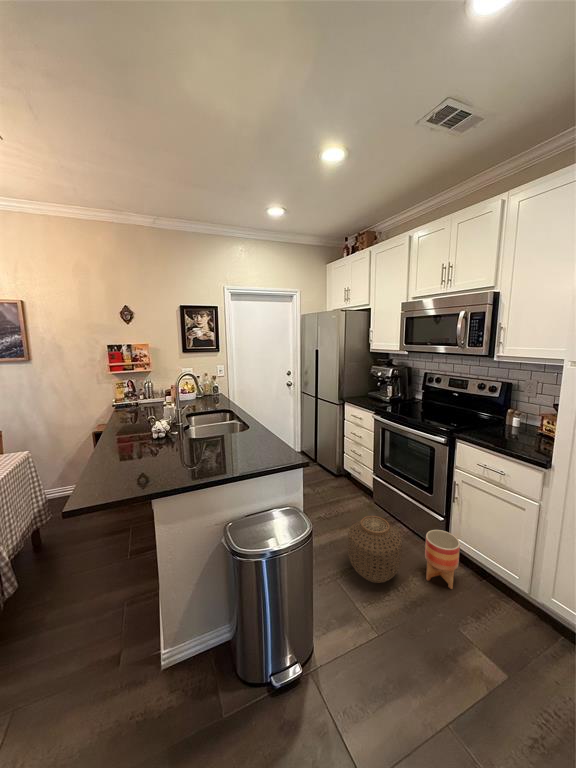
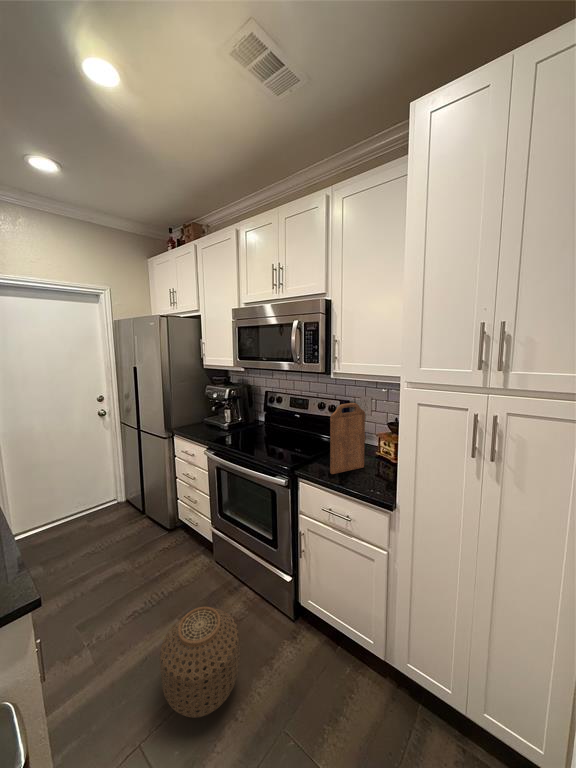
cutting board: none [488,381,527,439] -> present [330,403,365,474]
planter: present [425,530,460,589] -> none [270,598,310,679]

